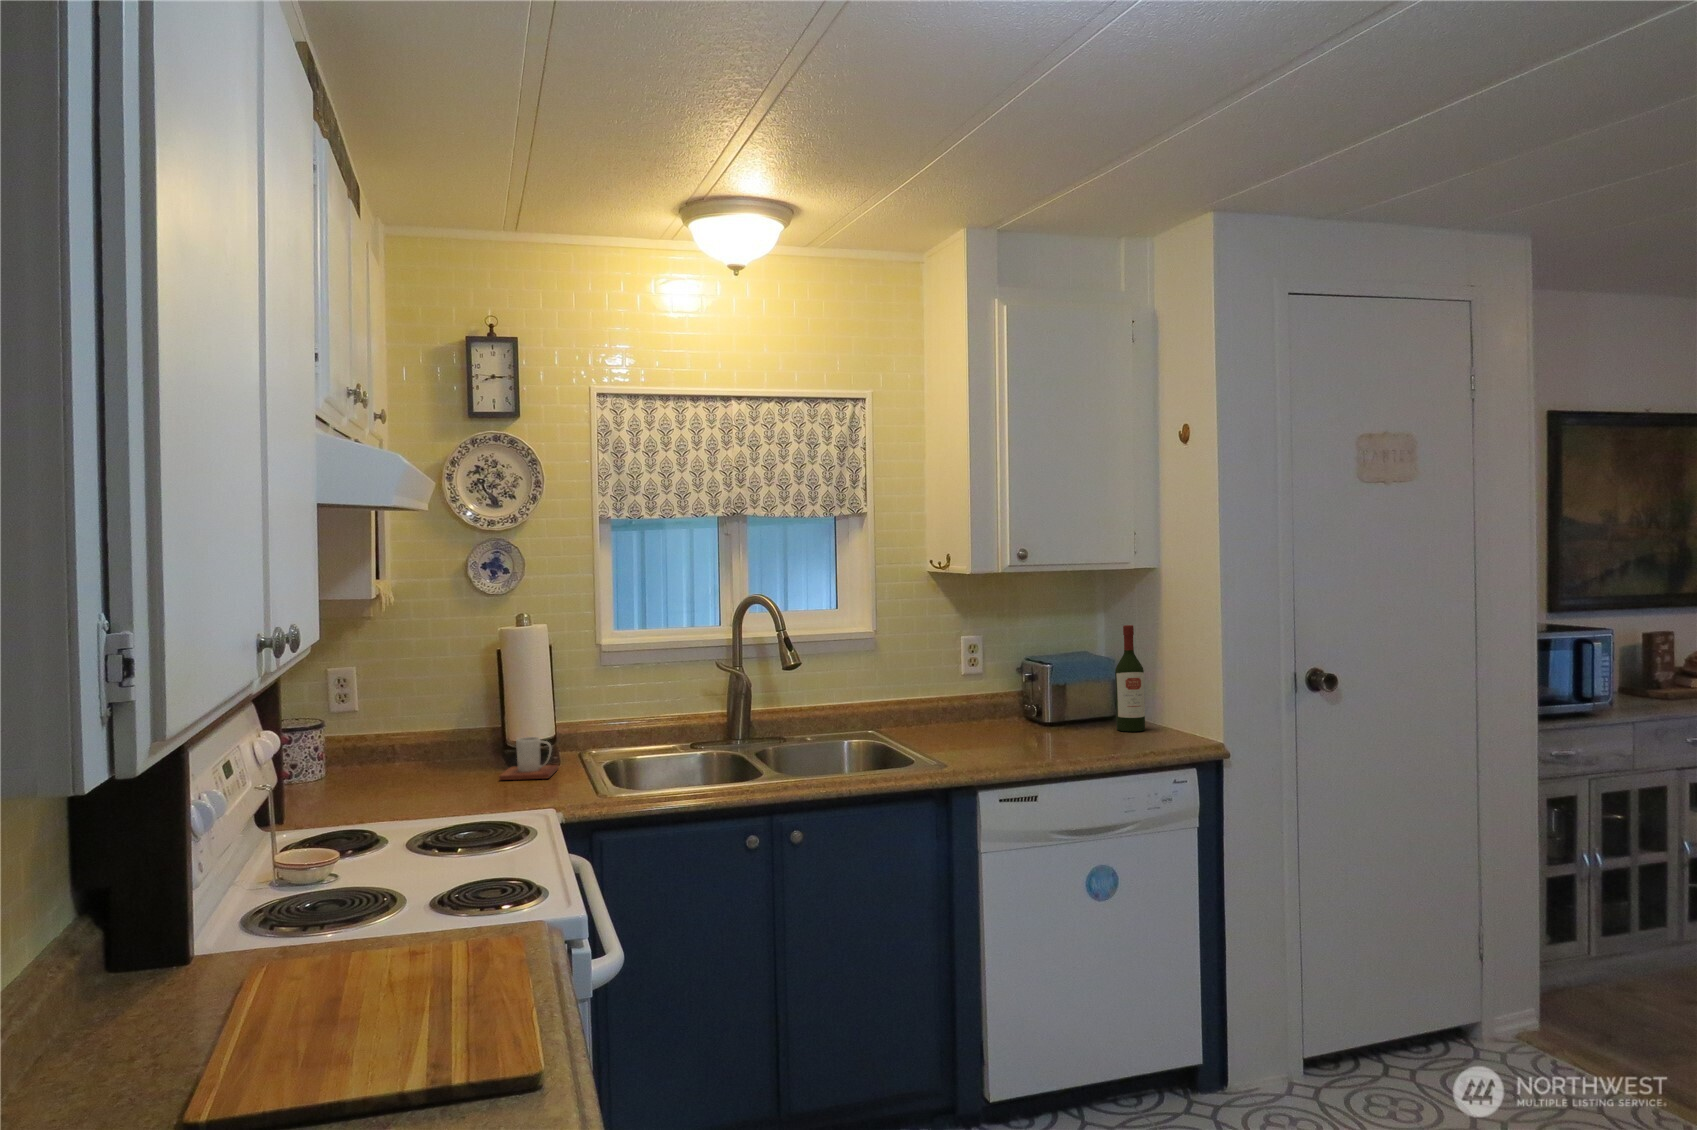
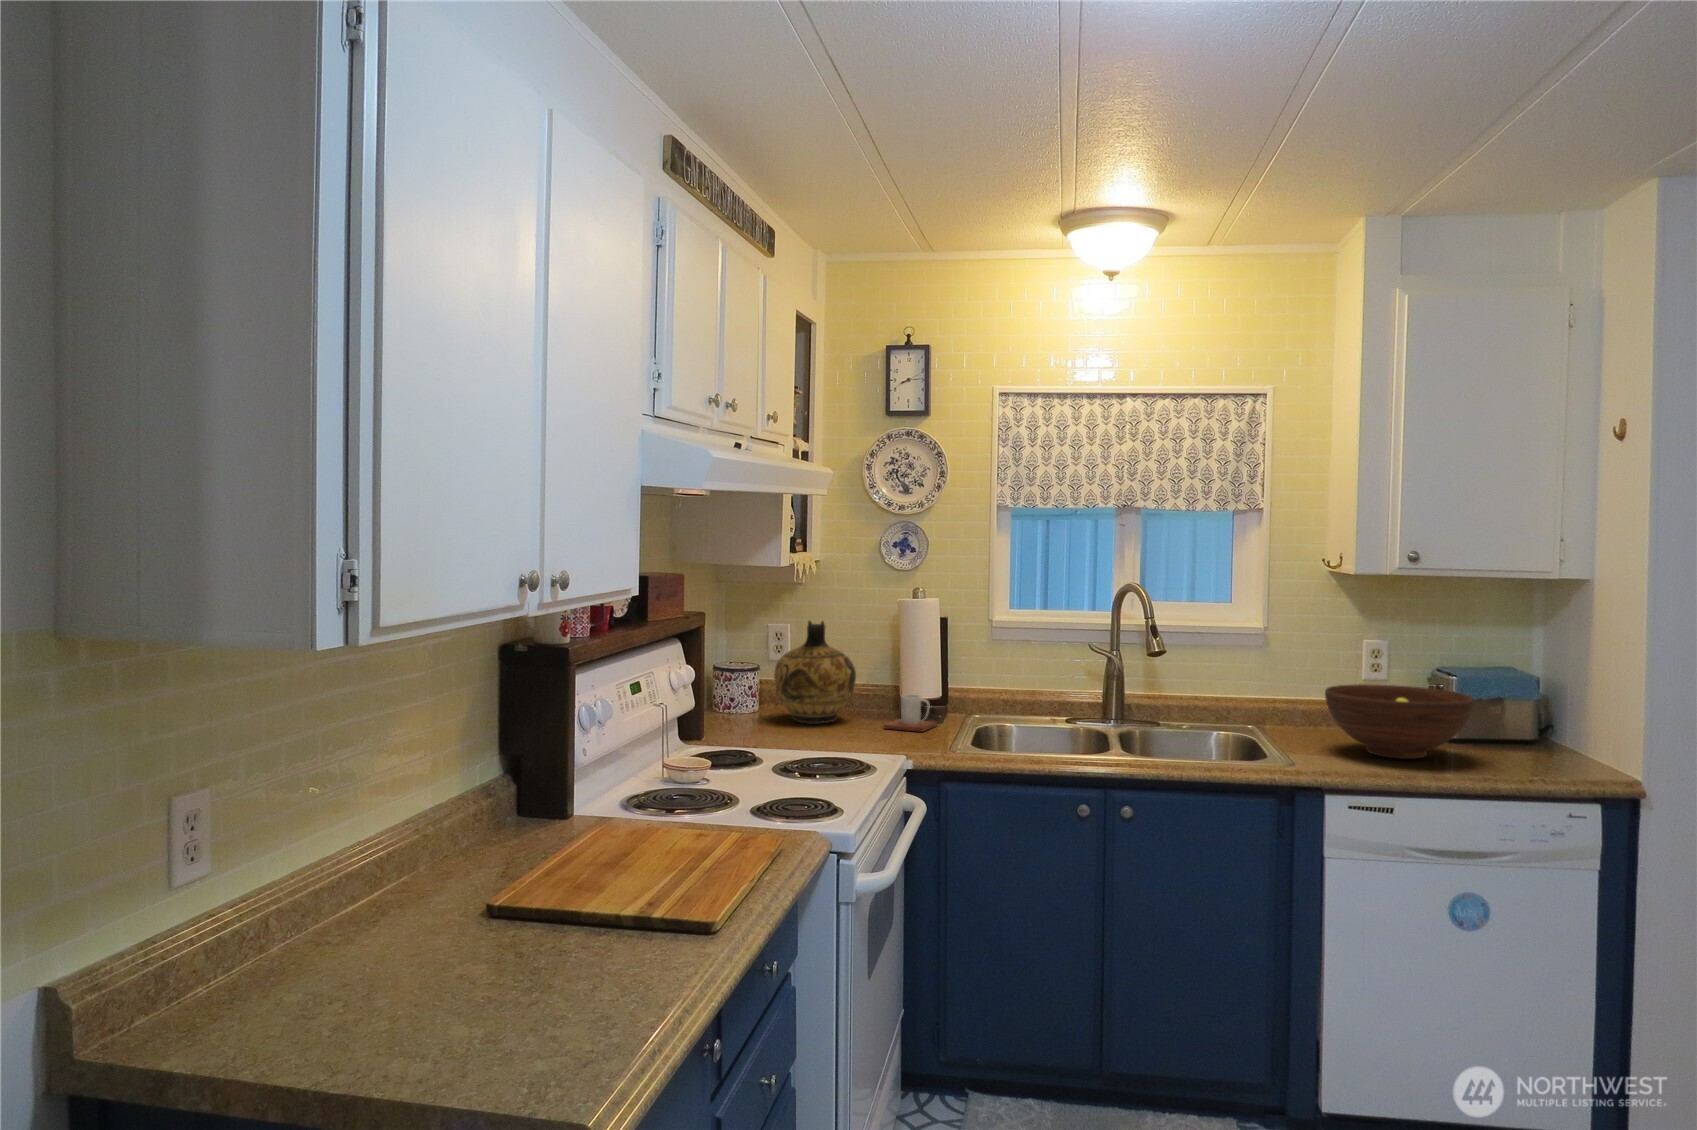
wine bottle: present [1115,625,1145,732] -> none [1531,642,1568,760]
ceramic jug: none [352,661,457,786] -> present [774,621,856,723]
fruit bowl: none [951,677,1081,747] -> present [1325,684,1474,759]

